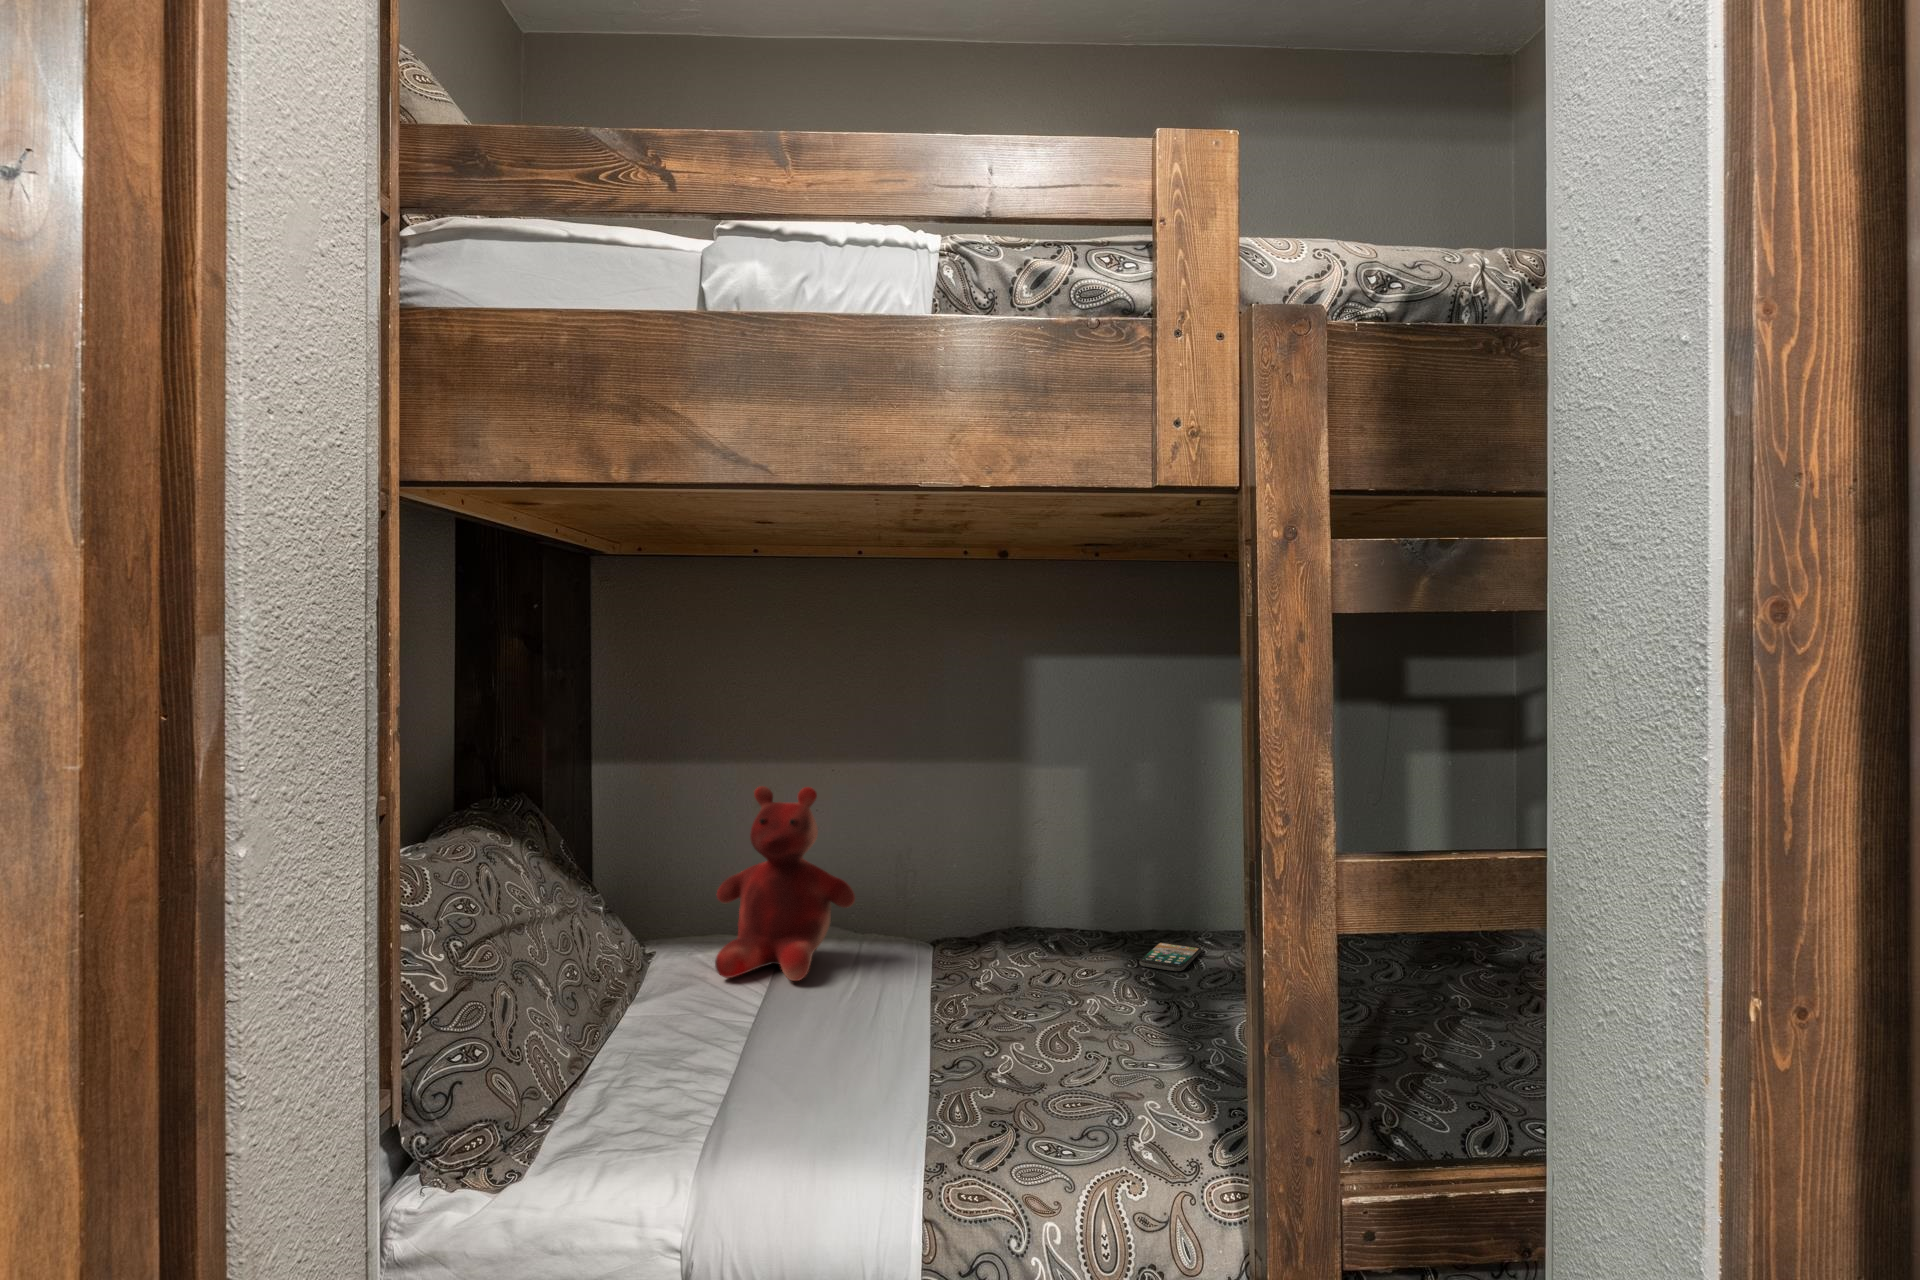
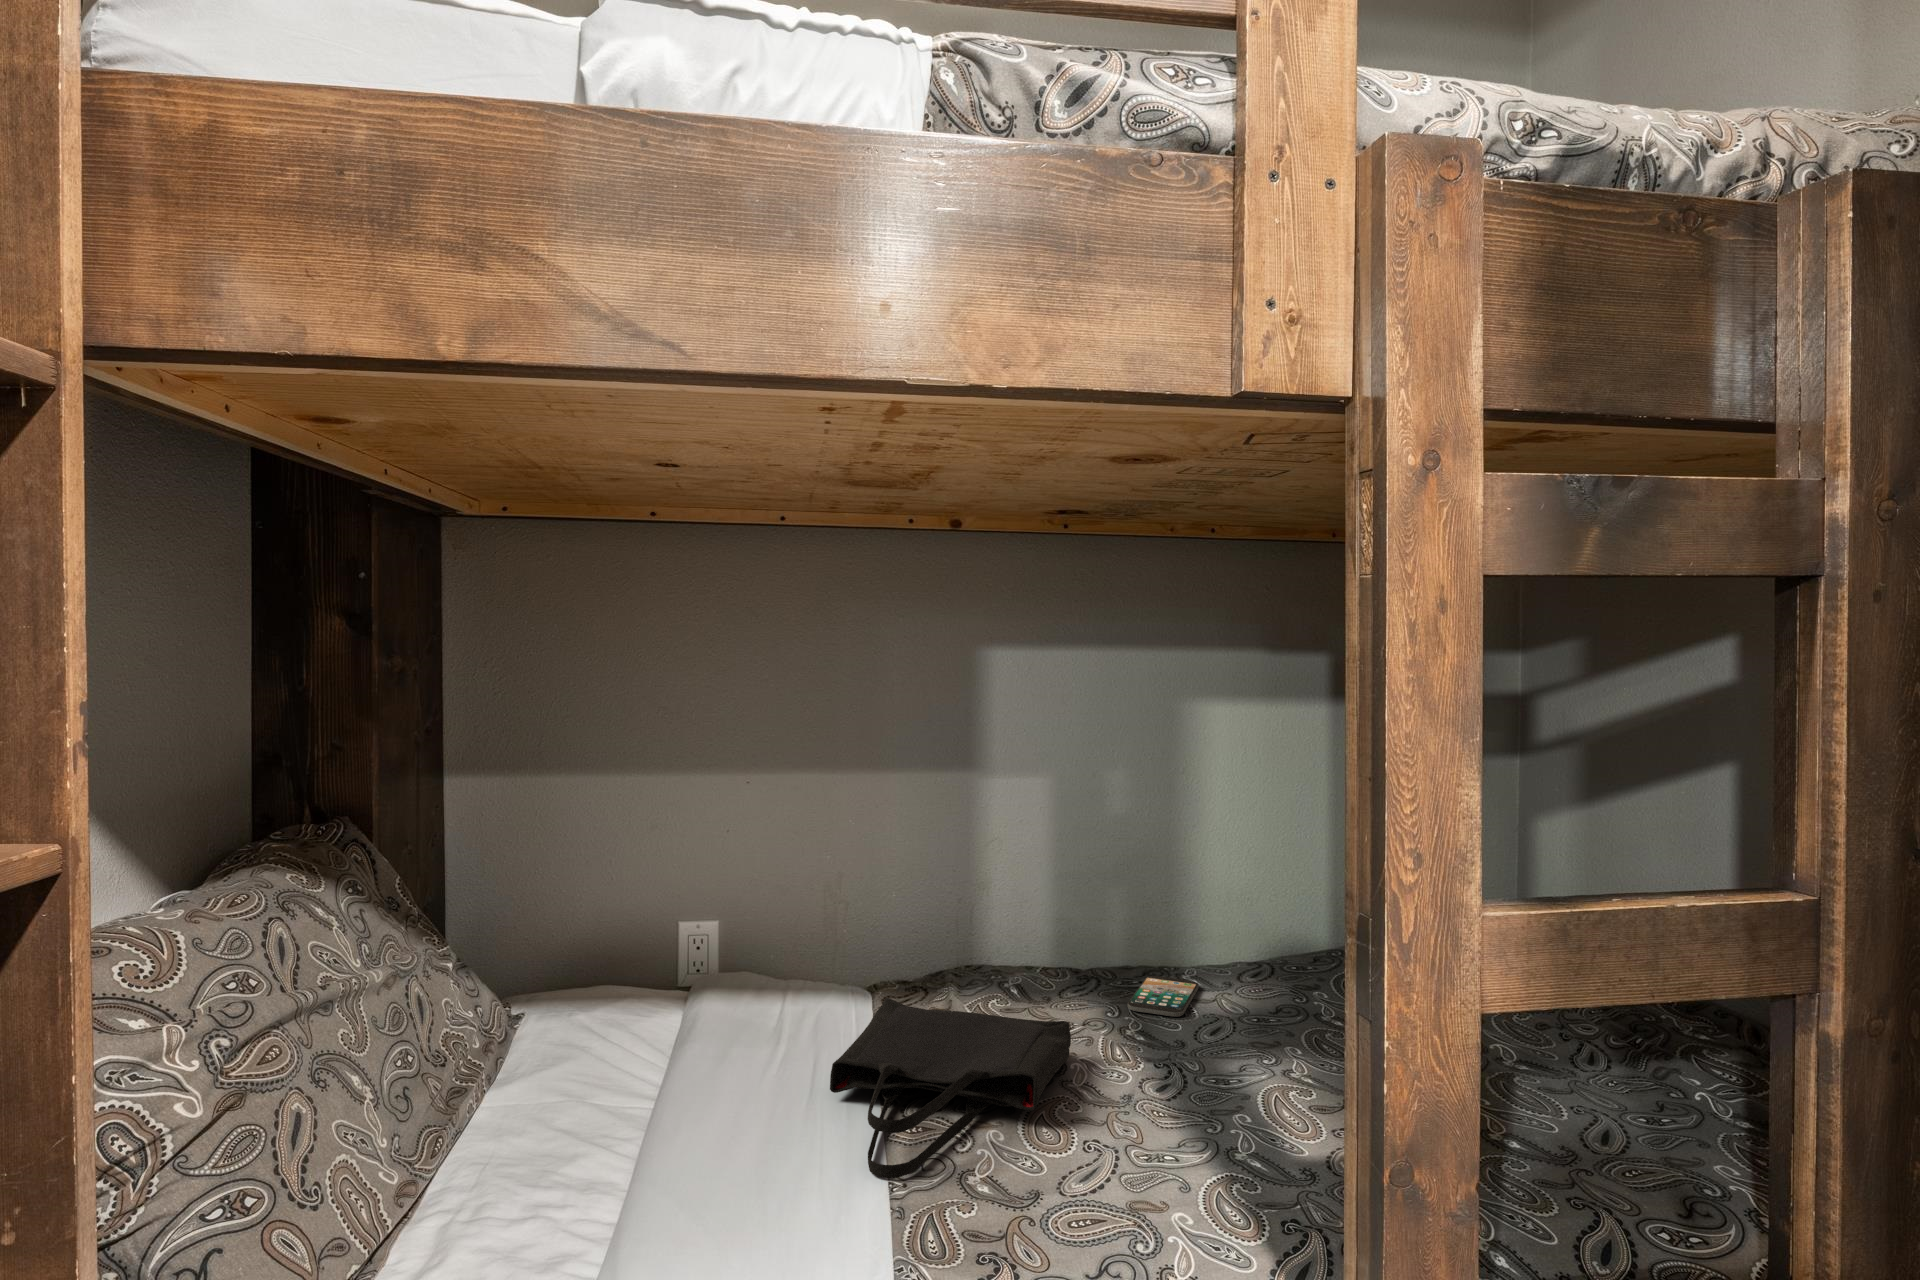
teddy bear: present [715,786,855,981] -> none [585,790,769,1046]
tote bag: none [894,948,1084,1070] -> present [830,998,1071,1178]

